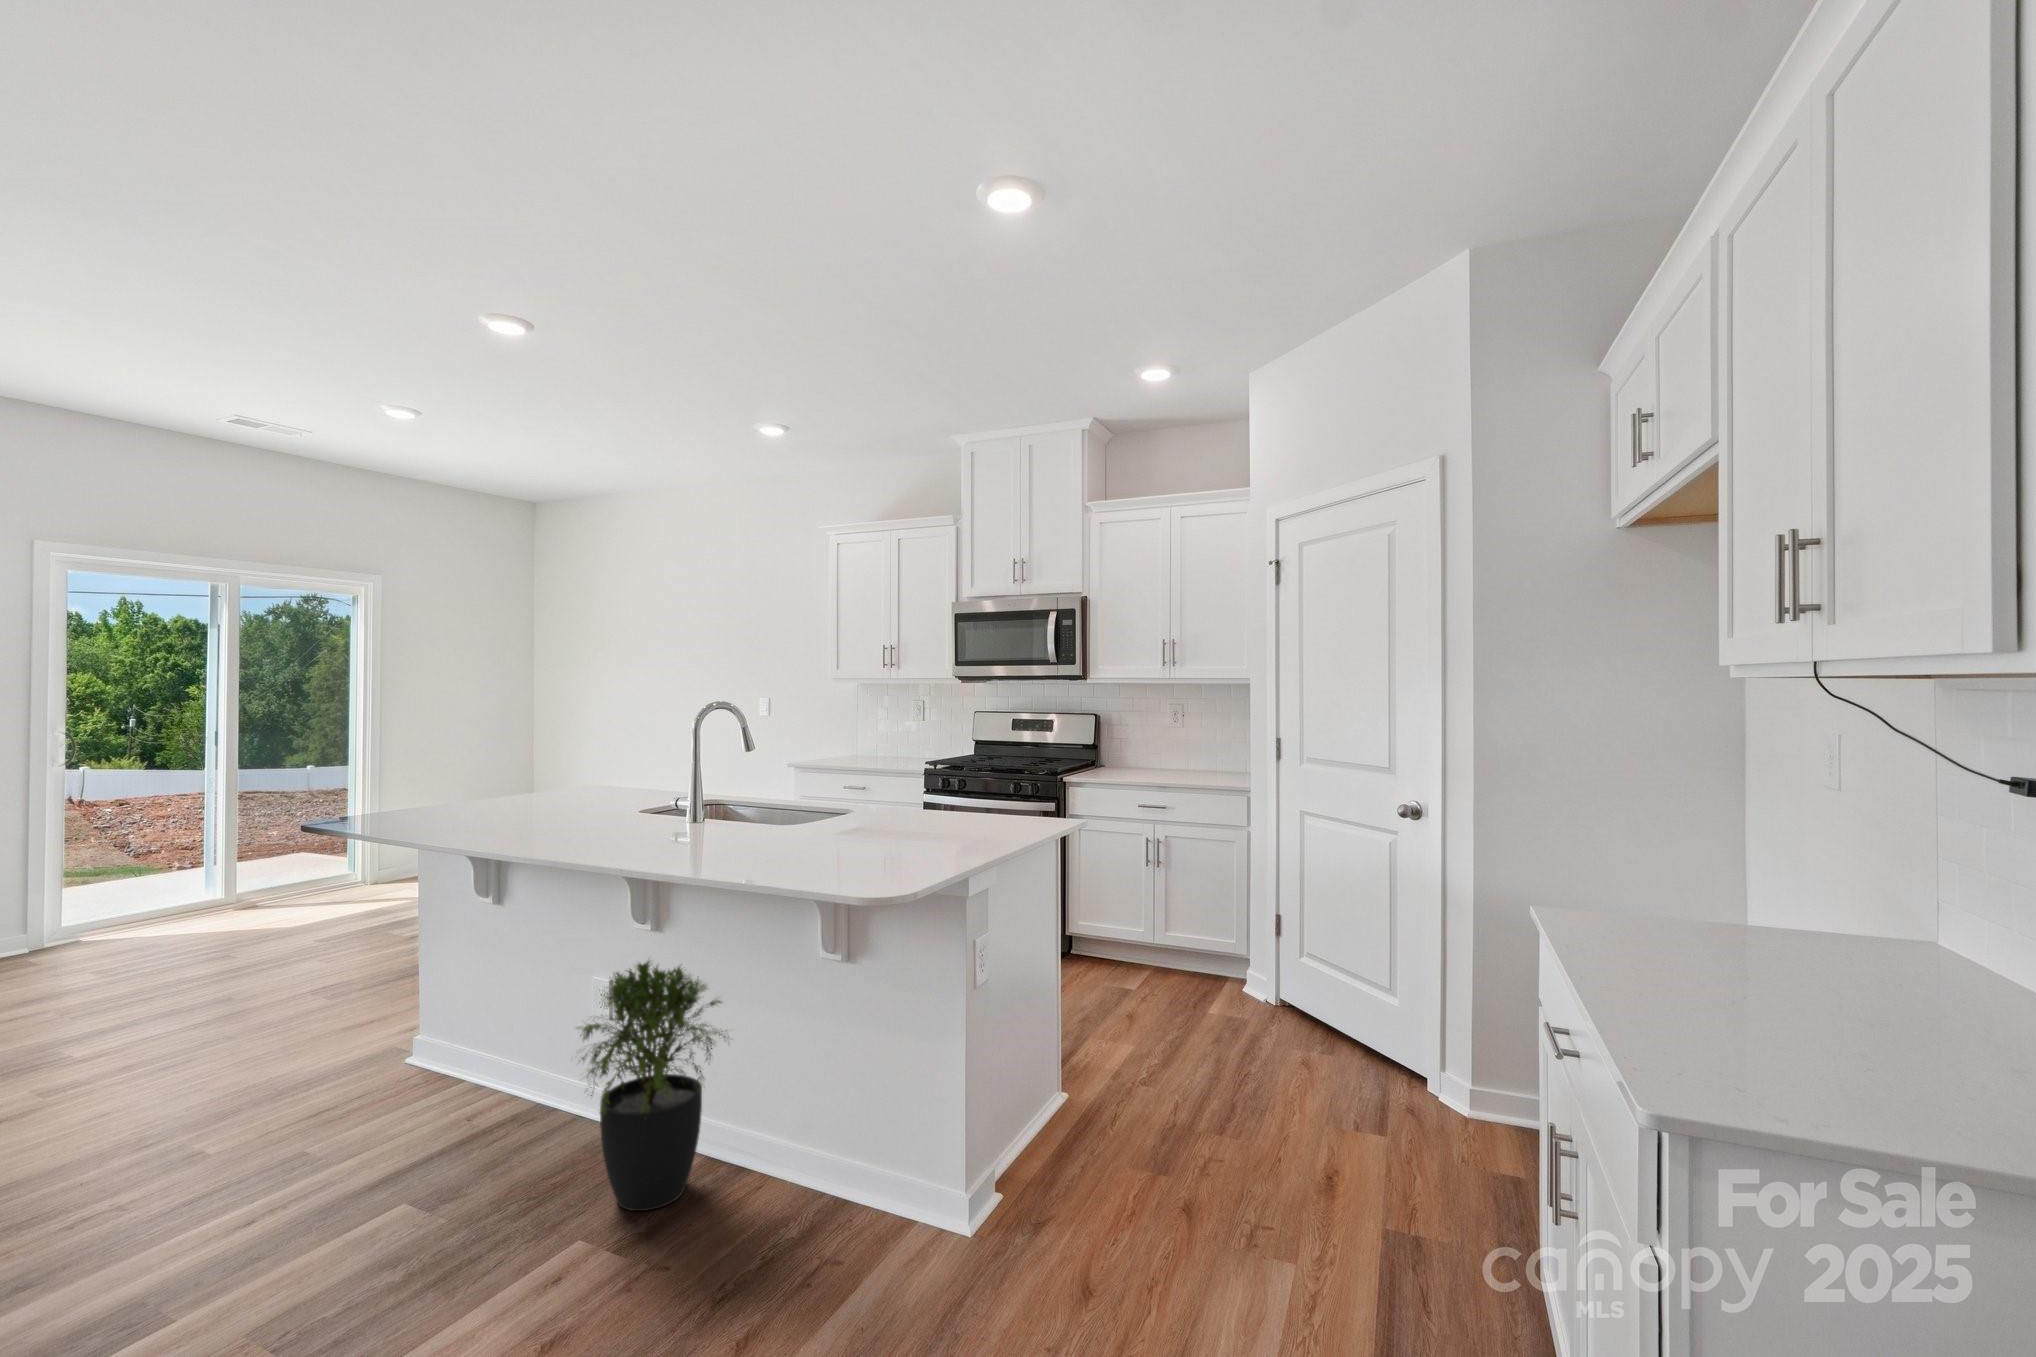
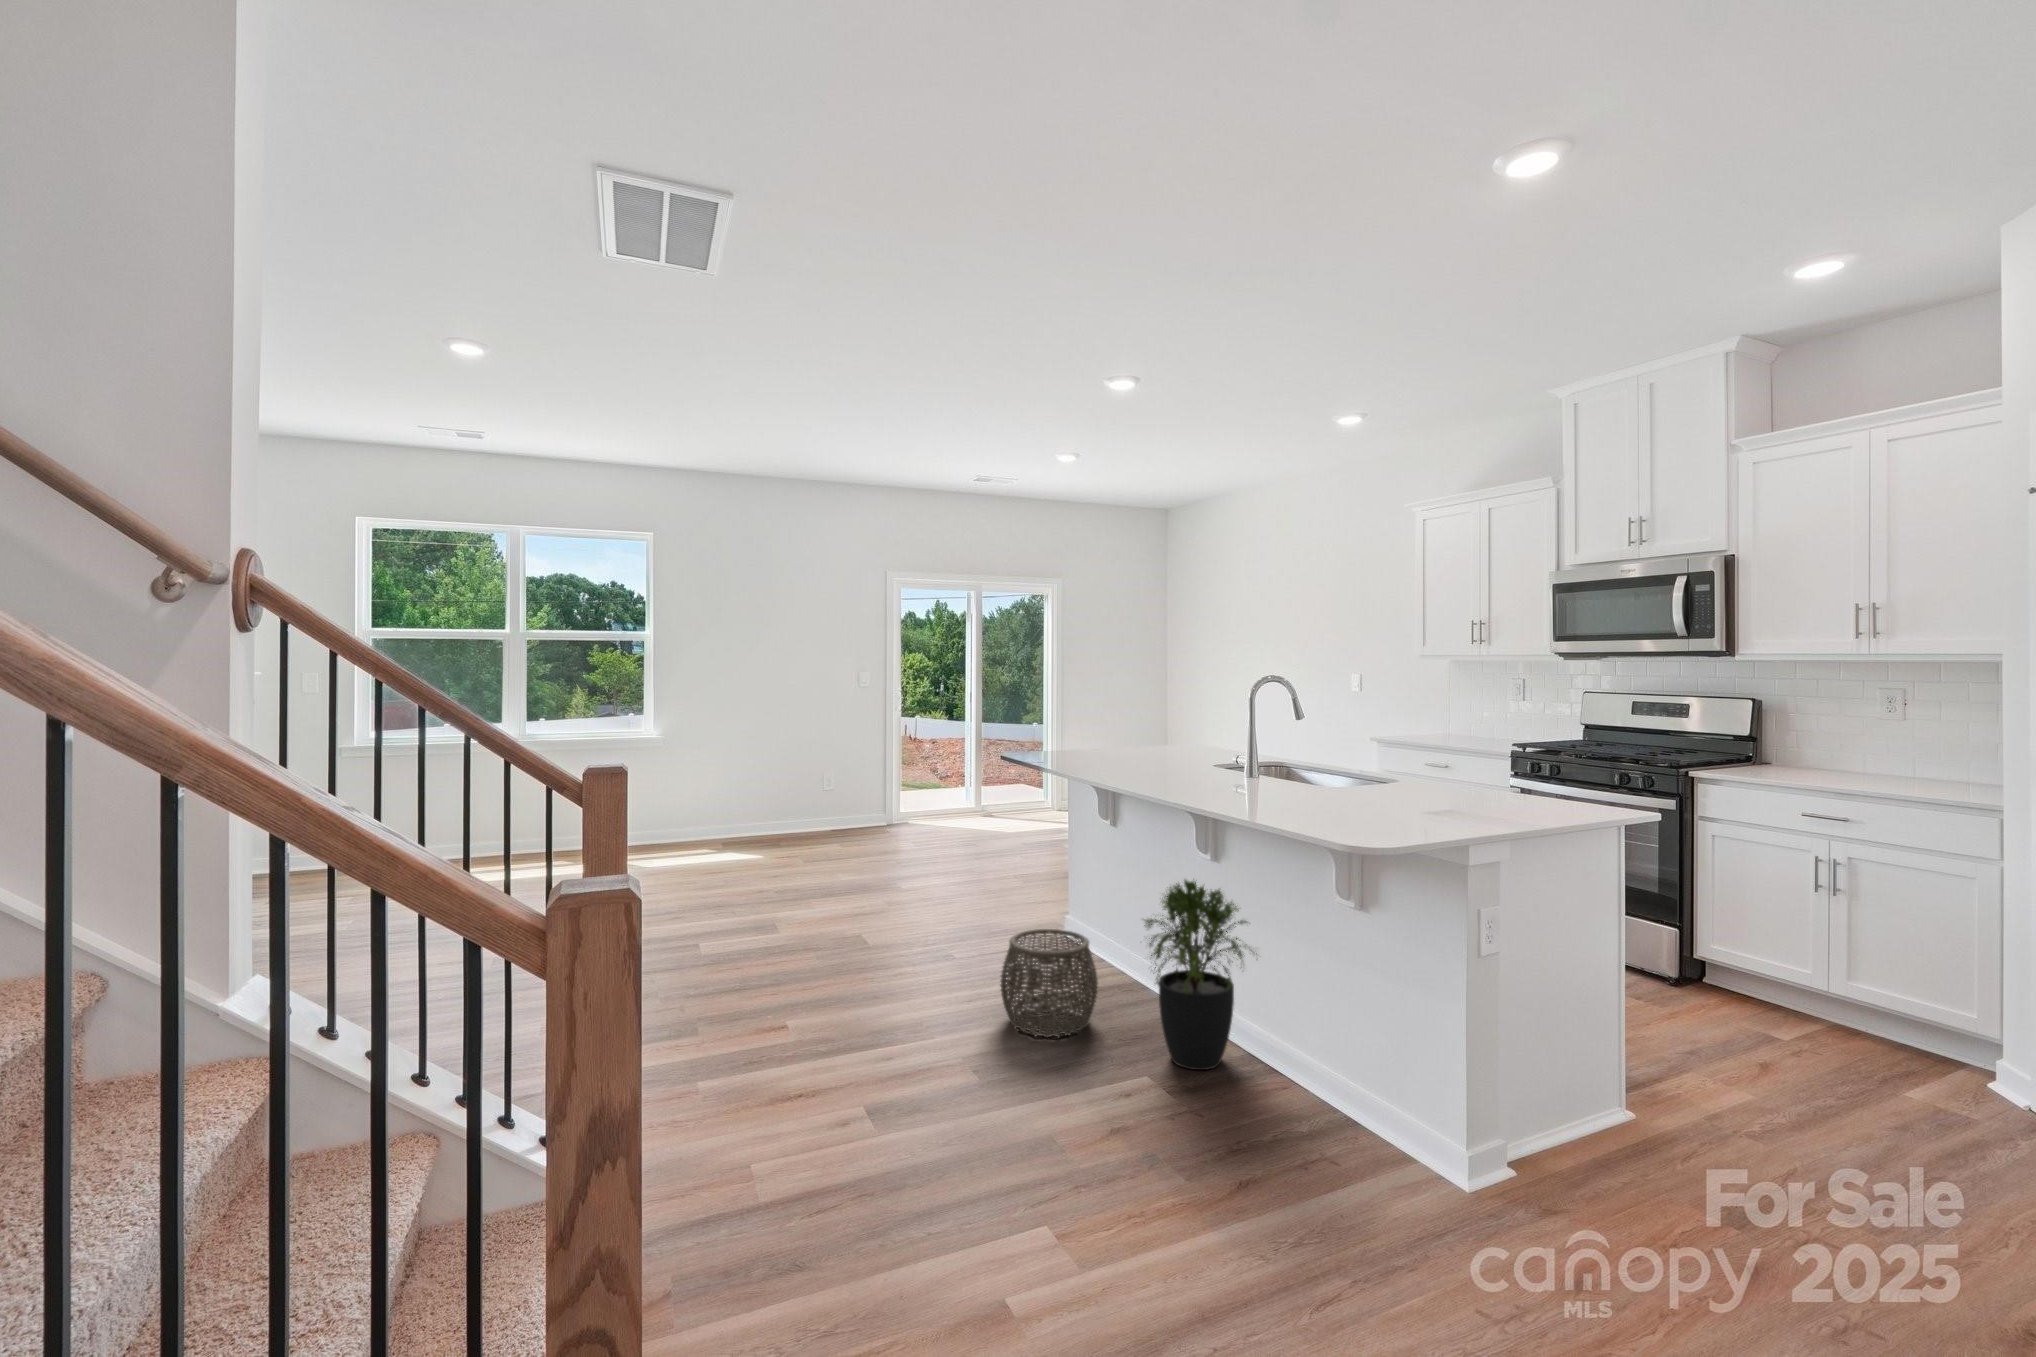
woven basket: none [326,1065,498,1243] -> present [1000,929,1098,1037]

